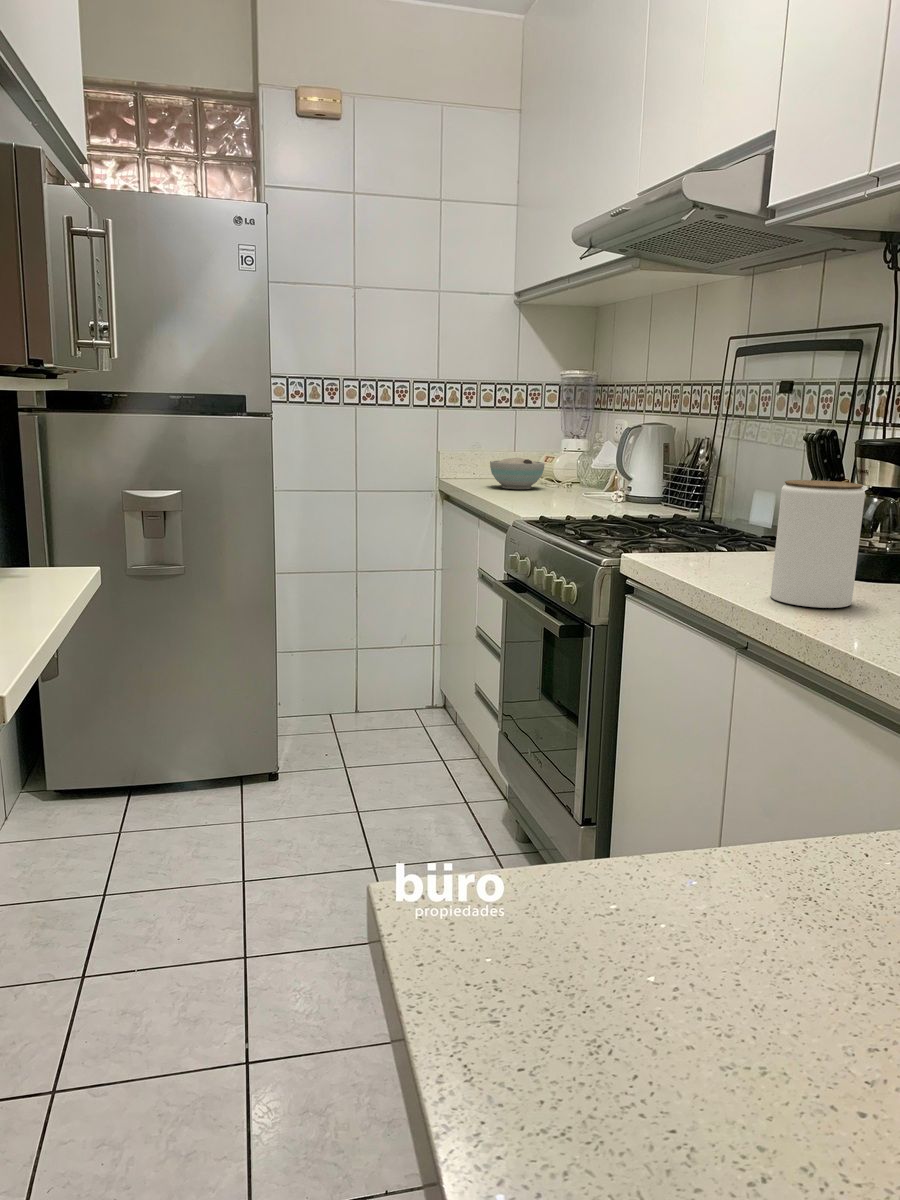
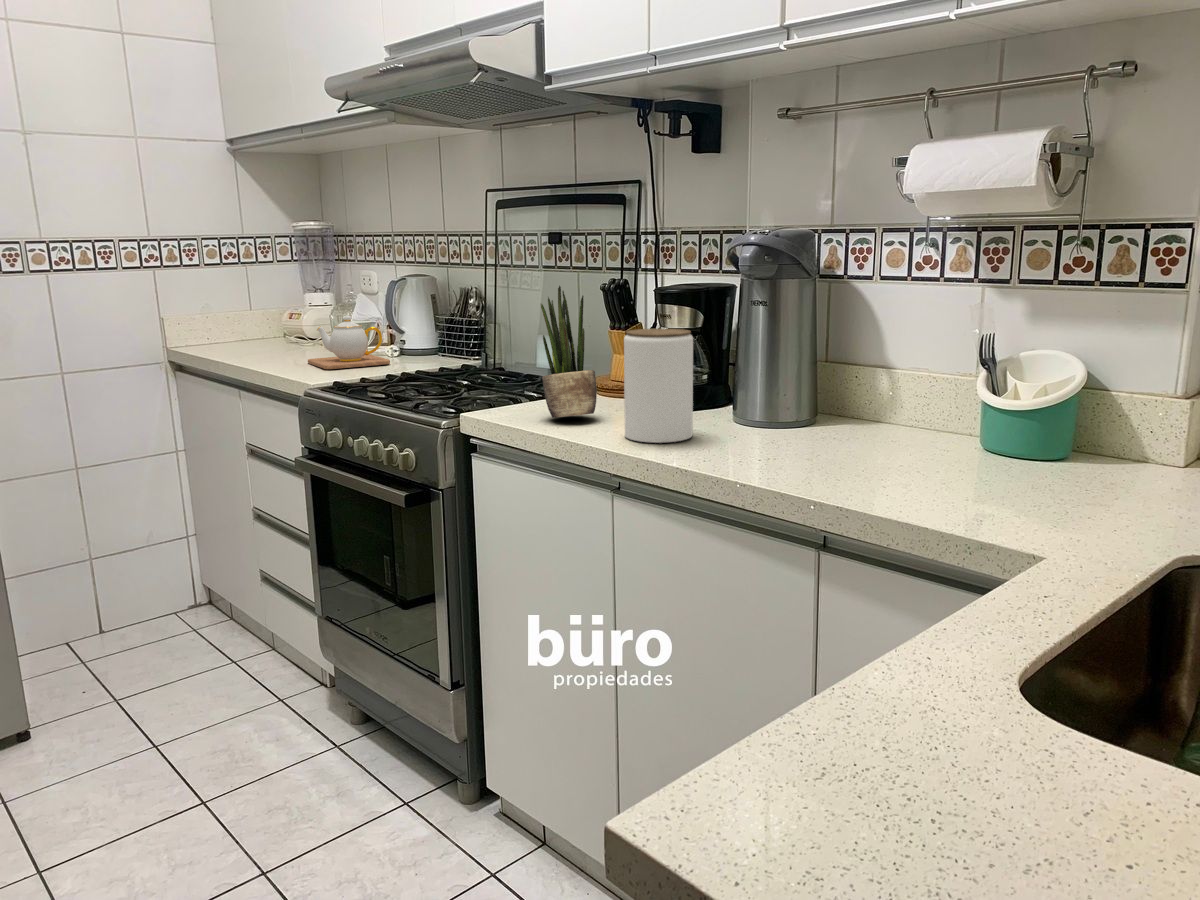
potted plant: none [705,429,766,570] -> present [541,286,597,418]
teapot: none [538,457,610,507] -> present [308,315,390,369]
bowl: present [490,458,545,489] -> none [235,319,298,353]

